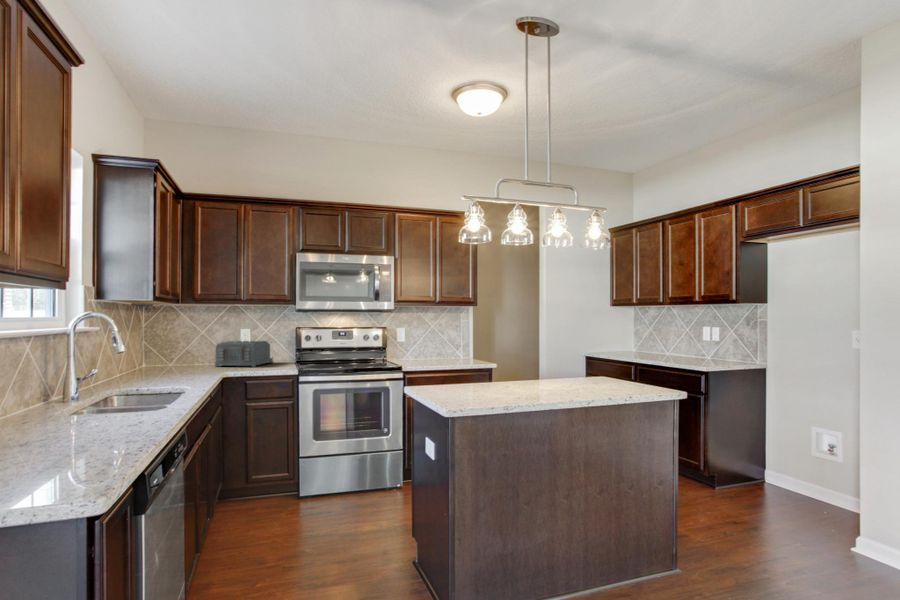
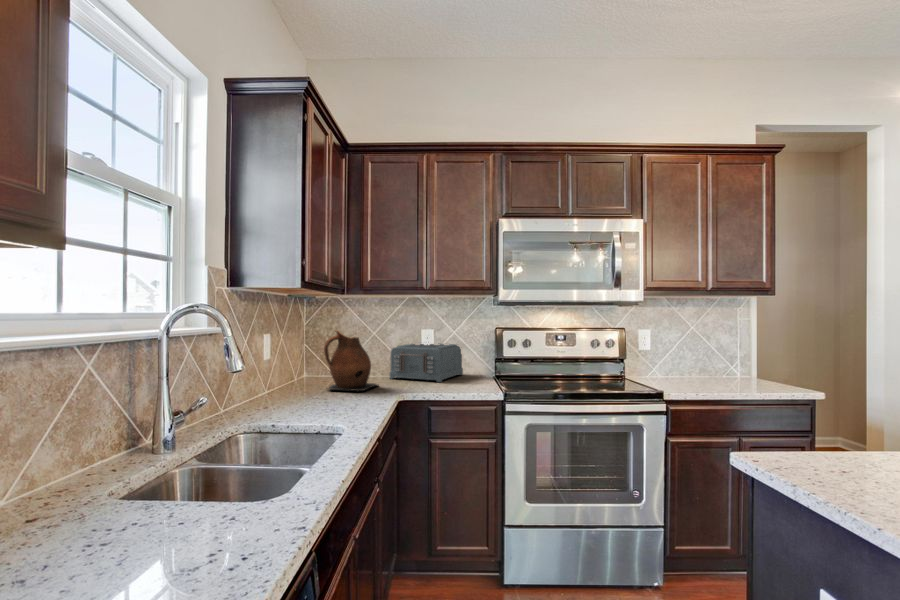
ceramic pitcher: none [163,330,207,374] -> present [324,331,378,392]

